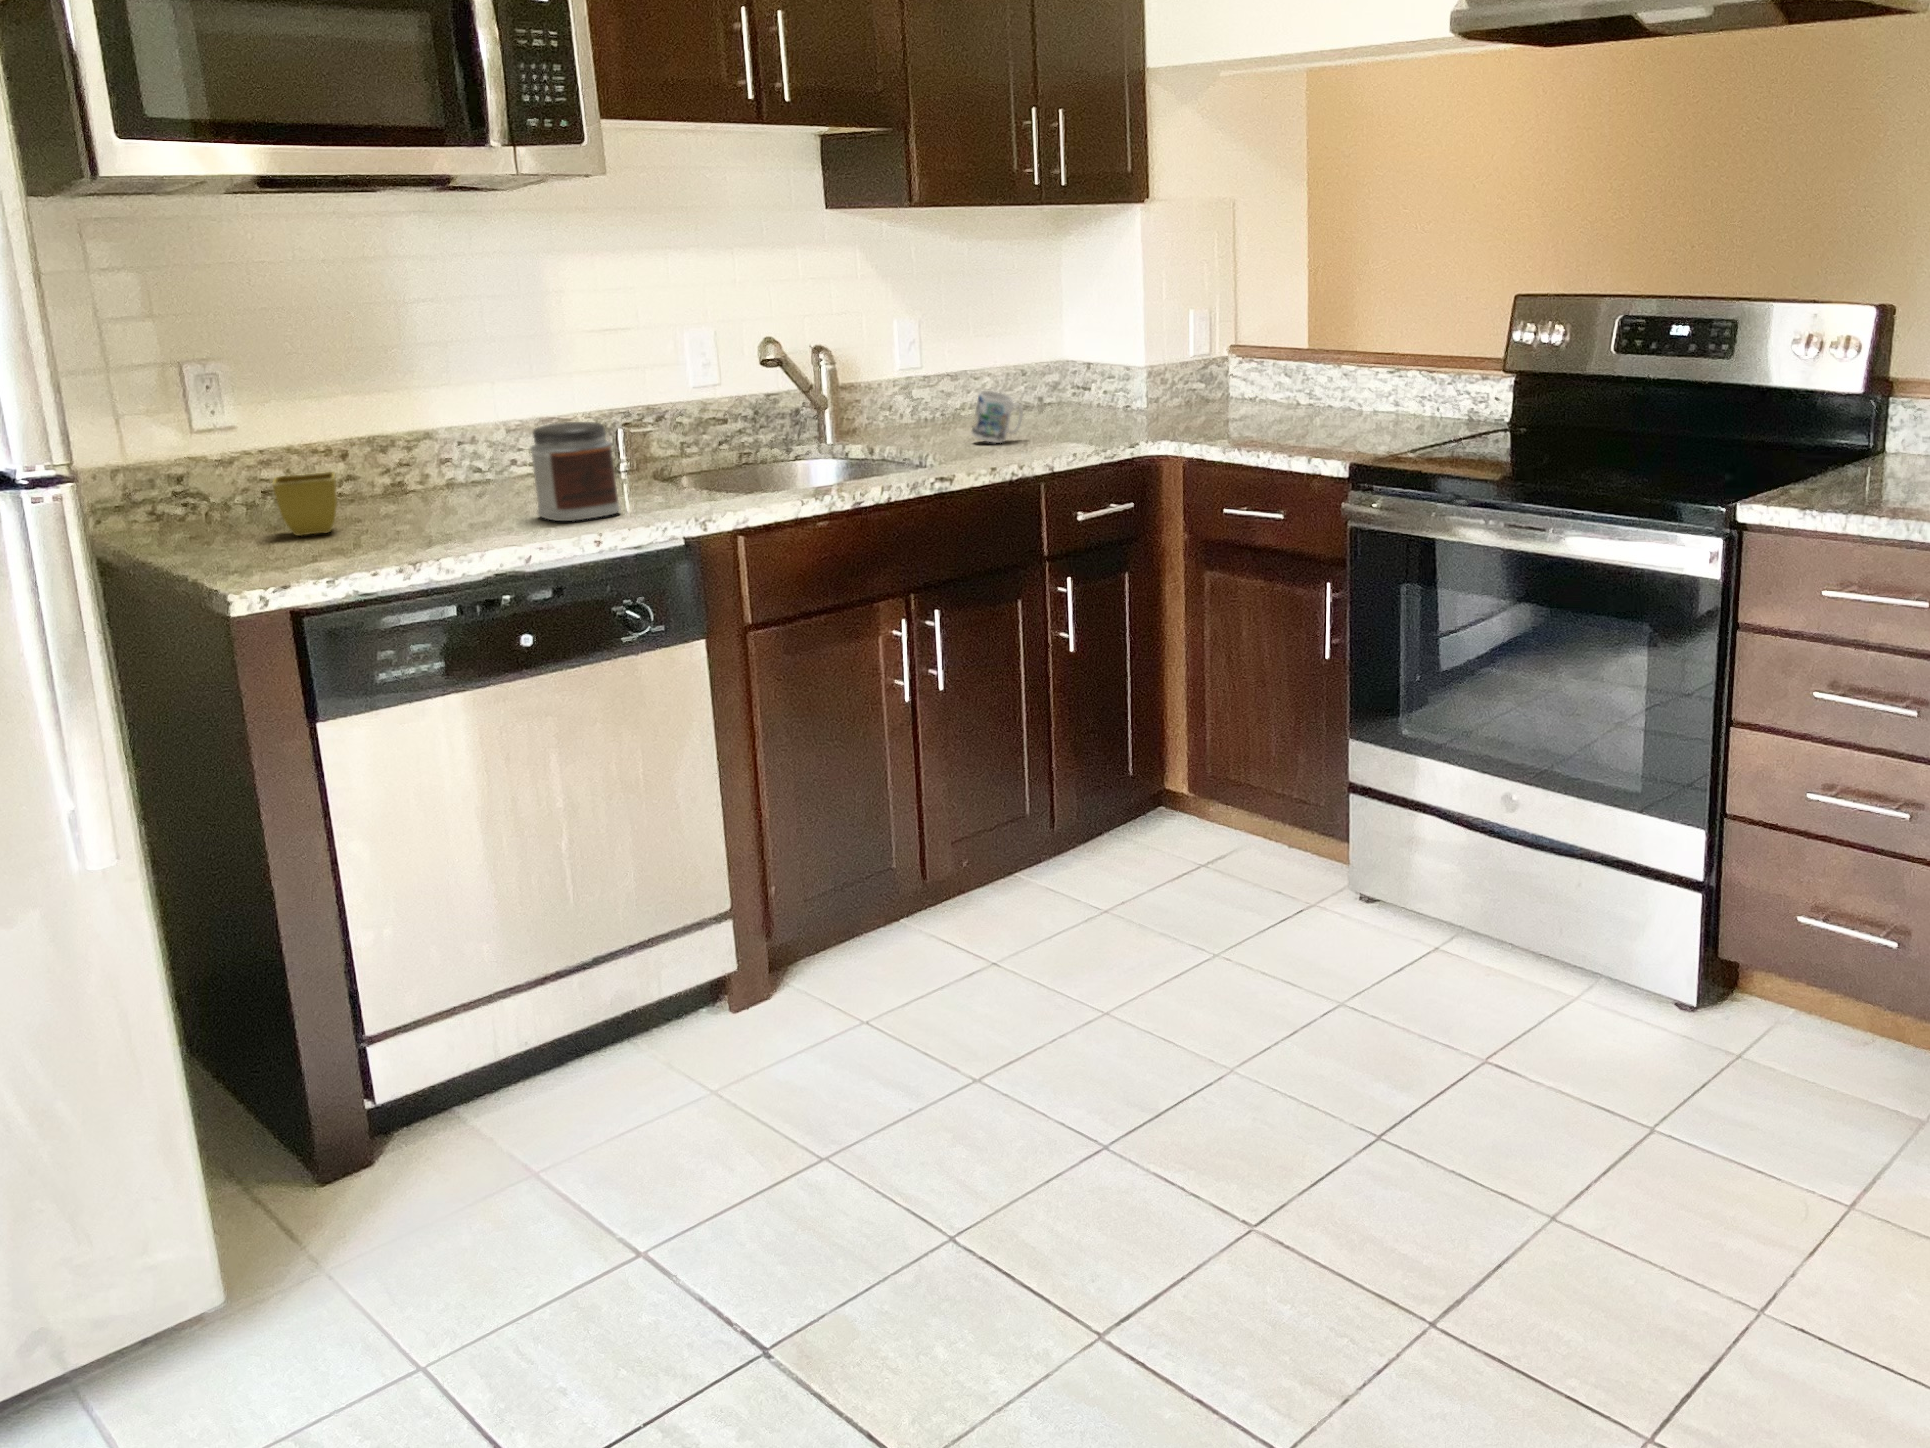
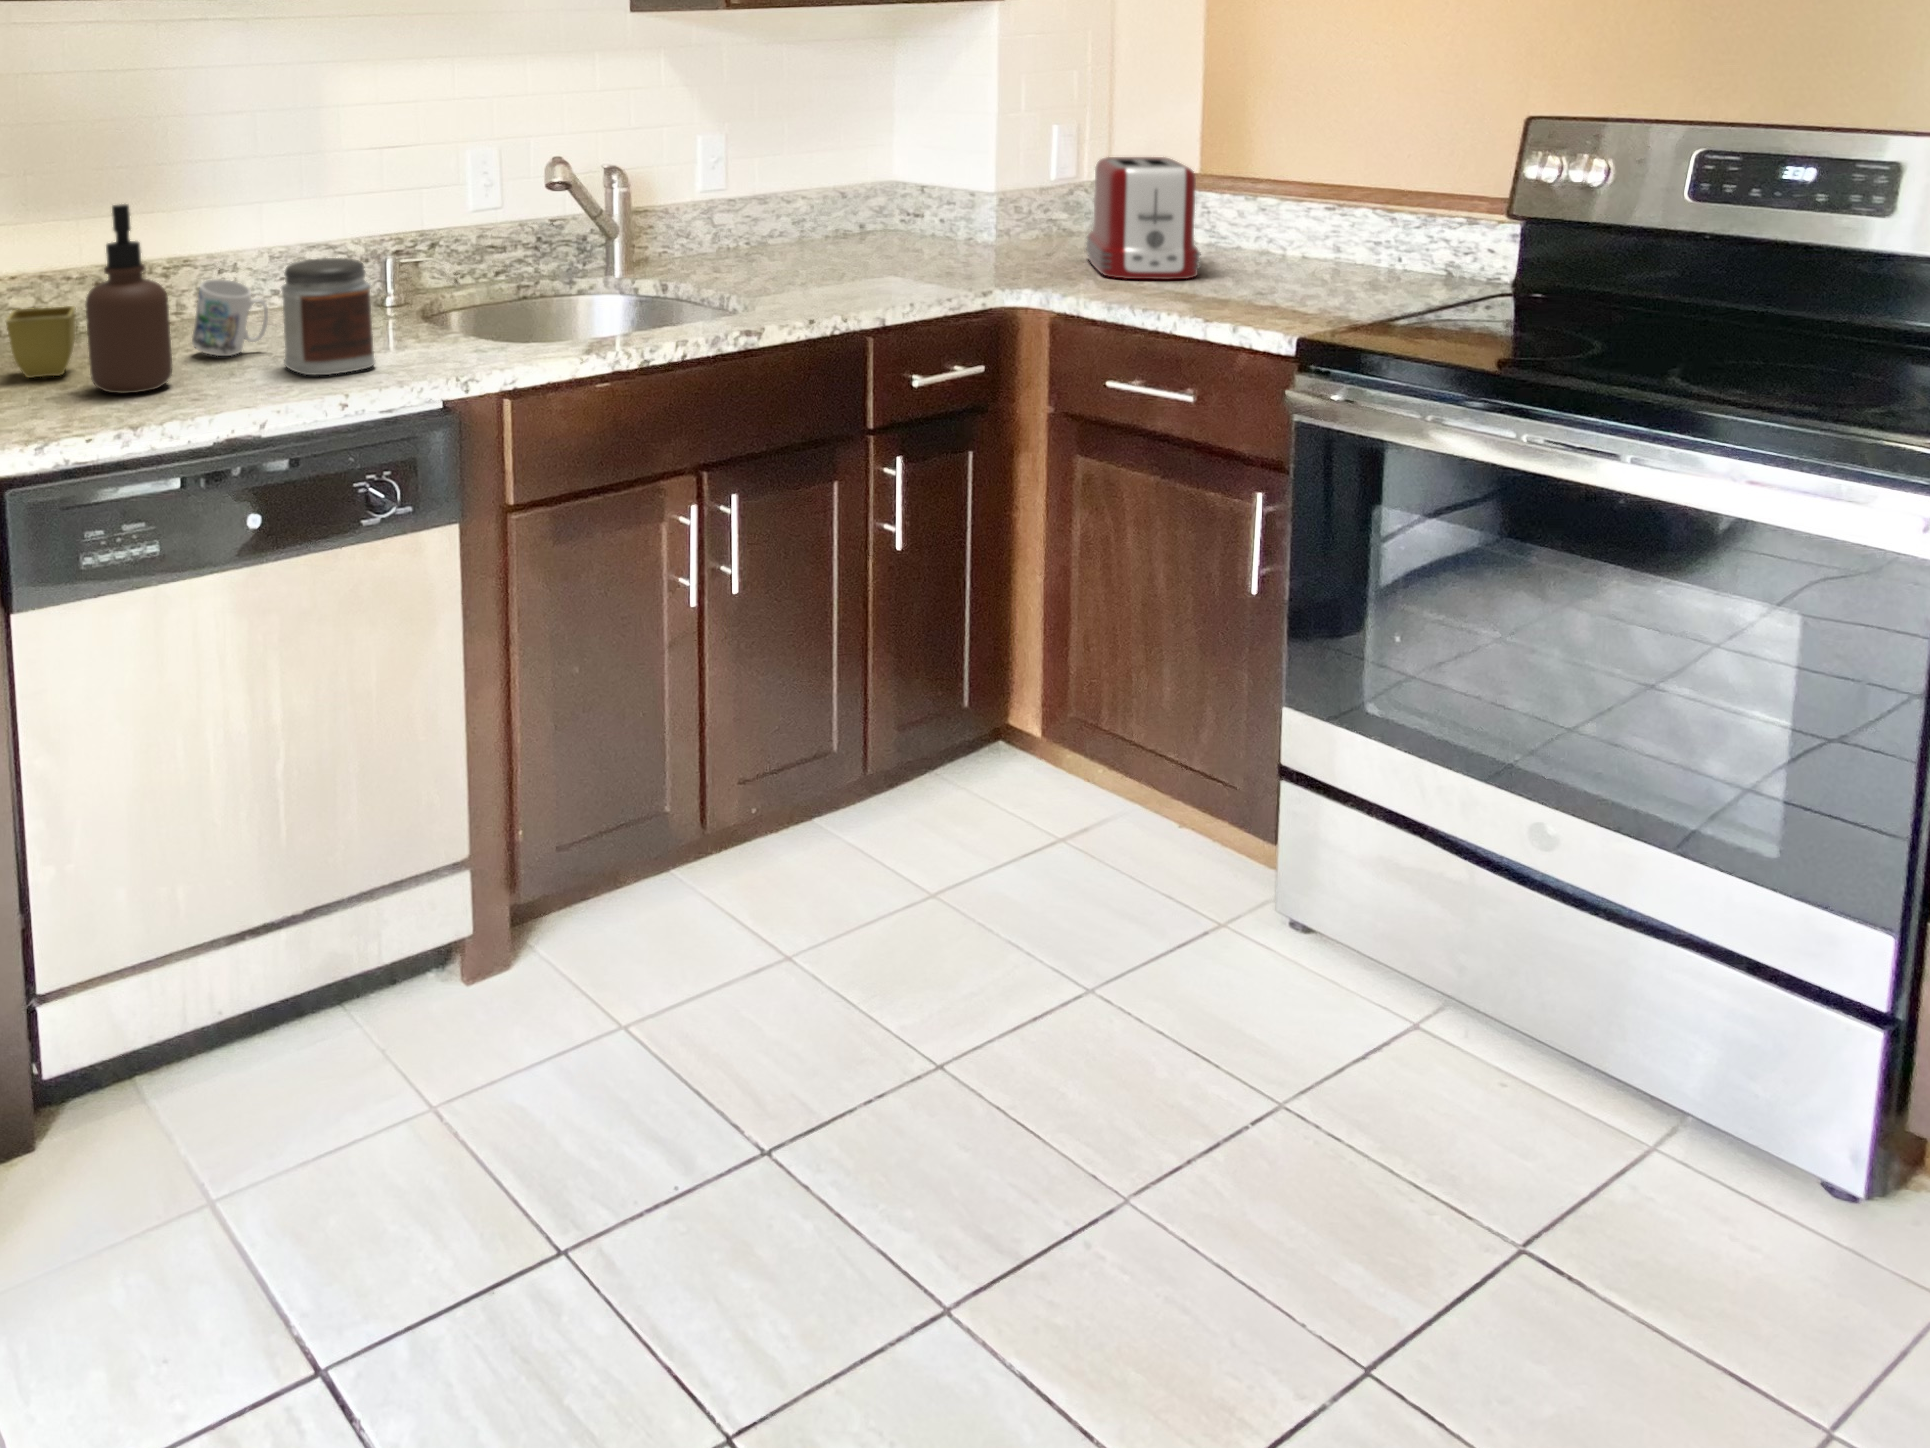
toaster: none [1216,332,1300,430] -> present [1086,157,1201,279]
soap dispenser: none [352,376,438,541] -> present [85,204,172,393]
mug: present [972,391,1023,443] -> present [192,279,268,356]

